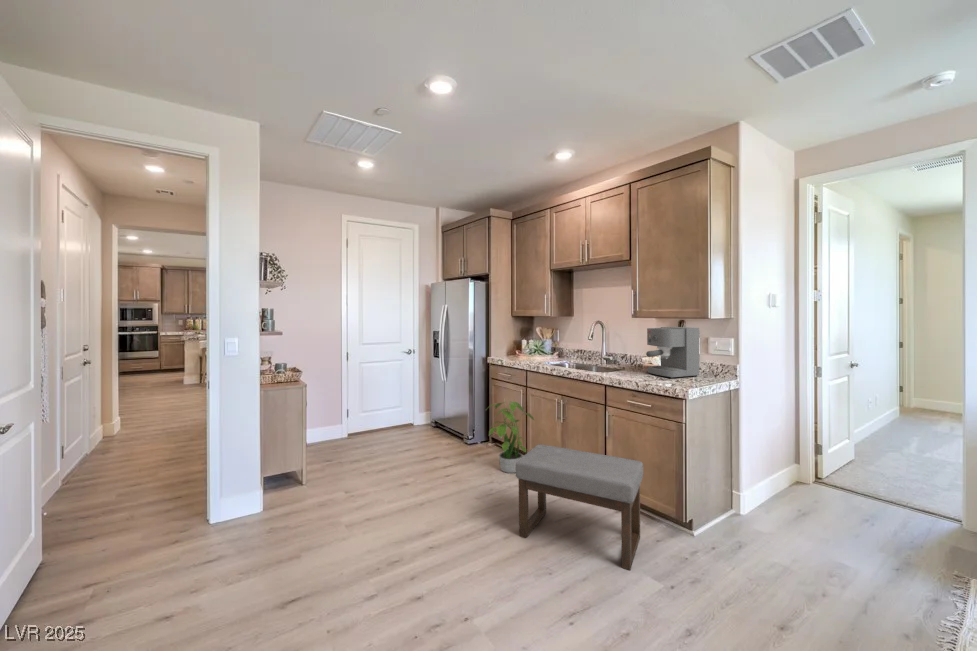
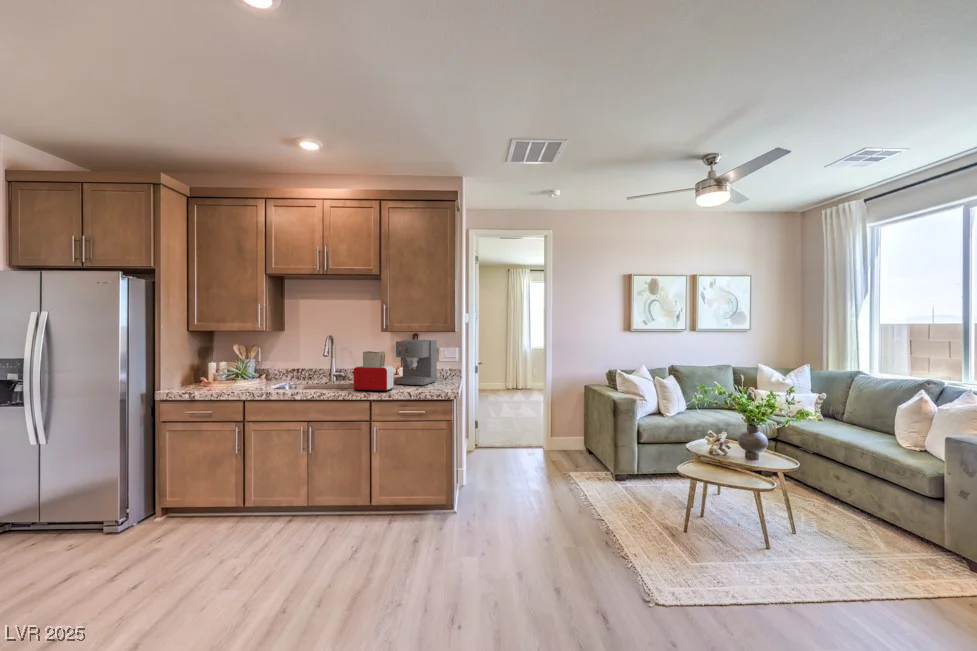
toaster: none [594,337,631,379] -> present [353,351,394,392]
potted plant: present [489,401,534,473] -> none [200,438,269,540]
ottoman: present [515,444,643,570] -> none [322,462,451,585]

